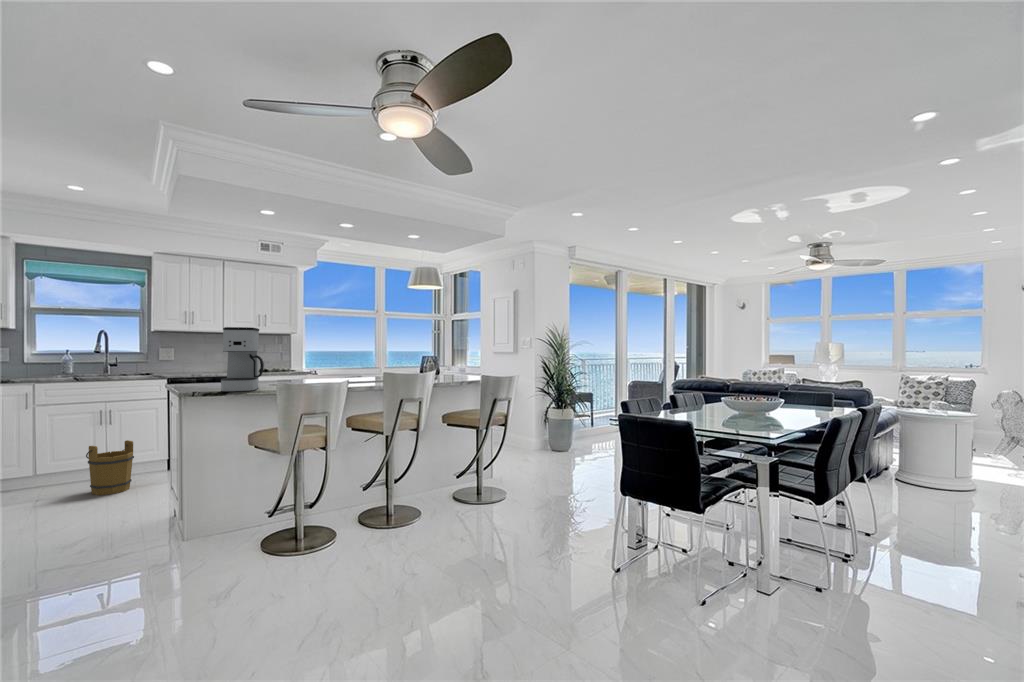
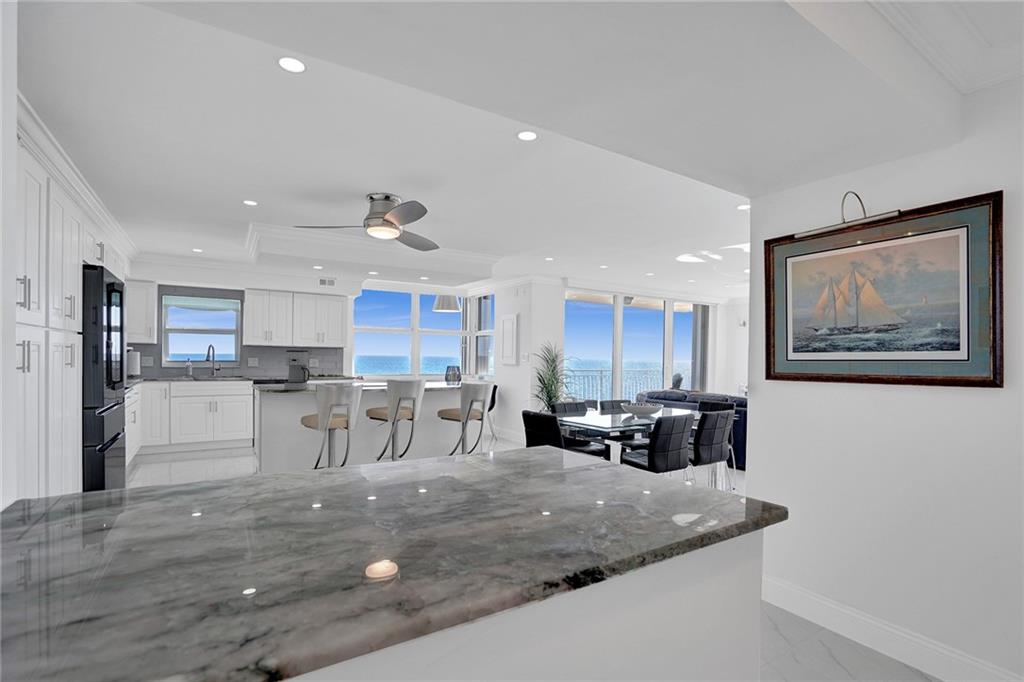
bucket: present [86,440,134,495] -> none [201,424,231,460]

